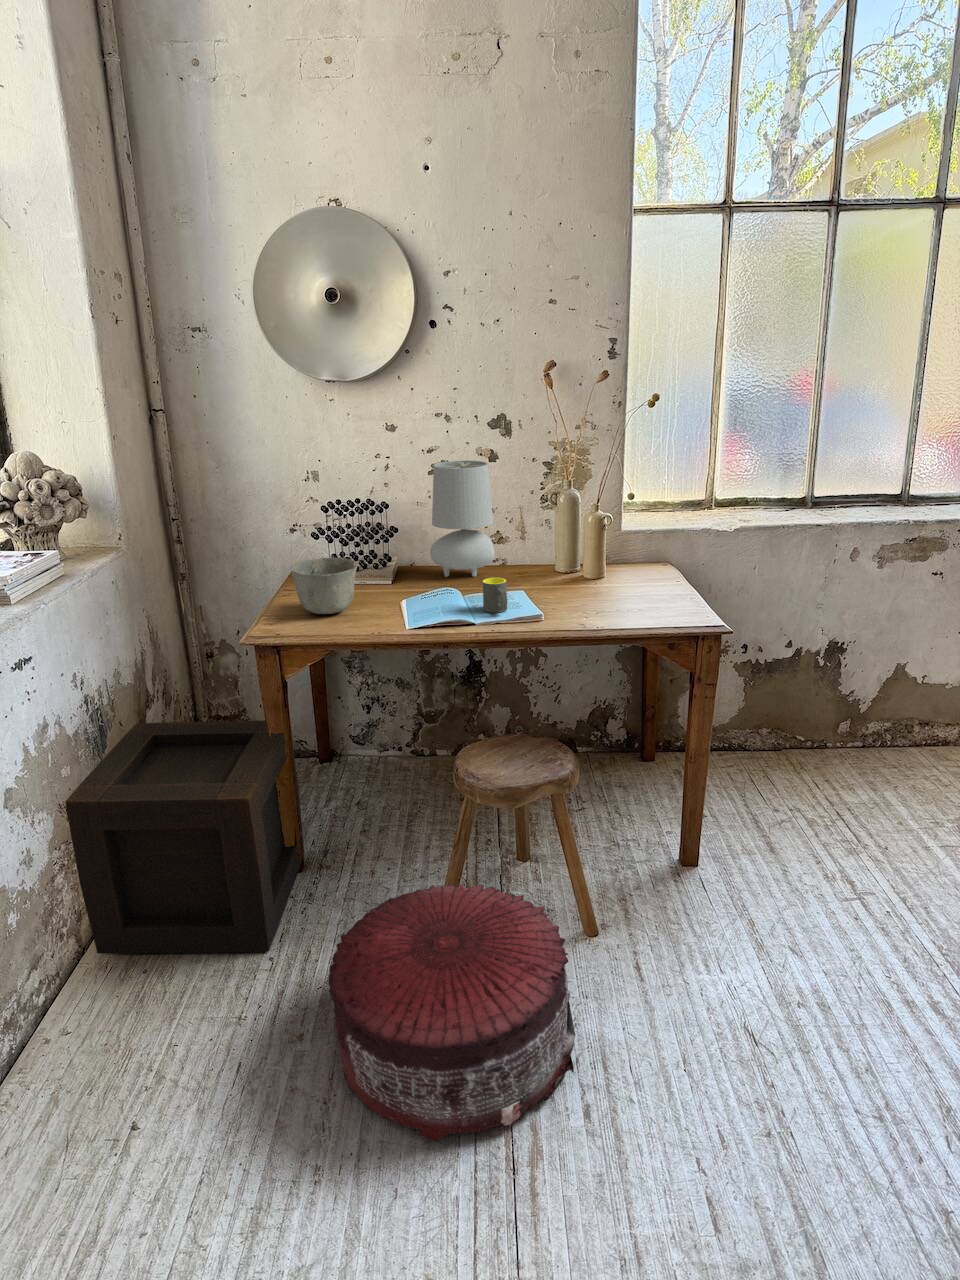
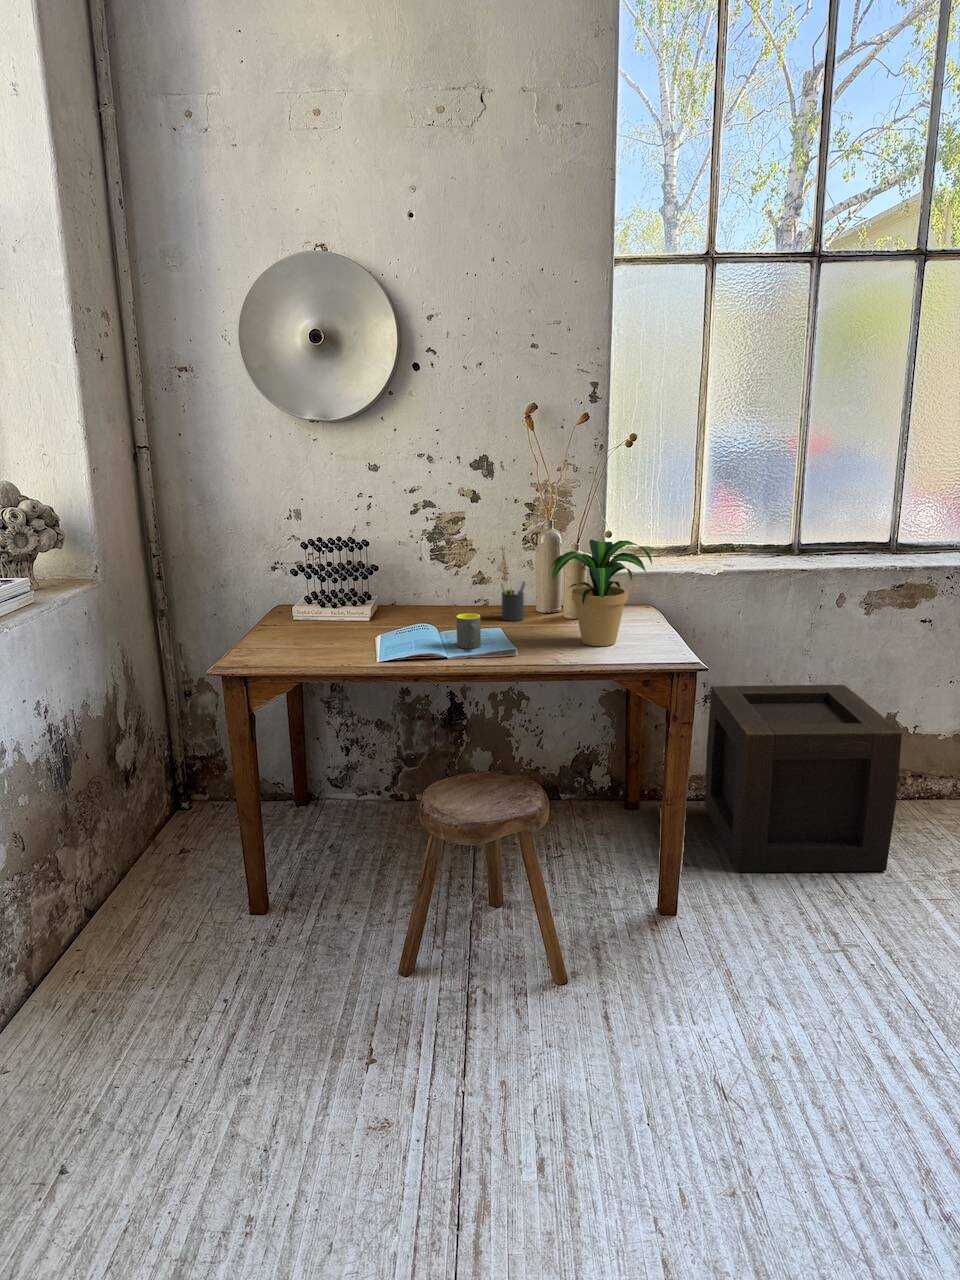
table lamp: present [430,461,495,577] -> none [409,499,474,615]
potted plant: none [572,502,675,609] -> present [551,539,652,646]
pen holder: none [522,540,547,582] -> present [501,578,526,621]
ceramic bowl: present [291,557,357,614] -> none [263,591,330,647]
wooden crate: present [65,720,304,954] -> present [705,685,902,872]
pouf: present [329,884,575,1141] -> none [274,923,532,1192]

